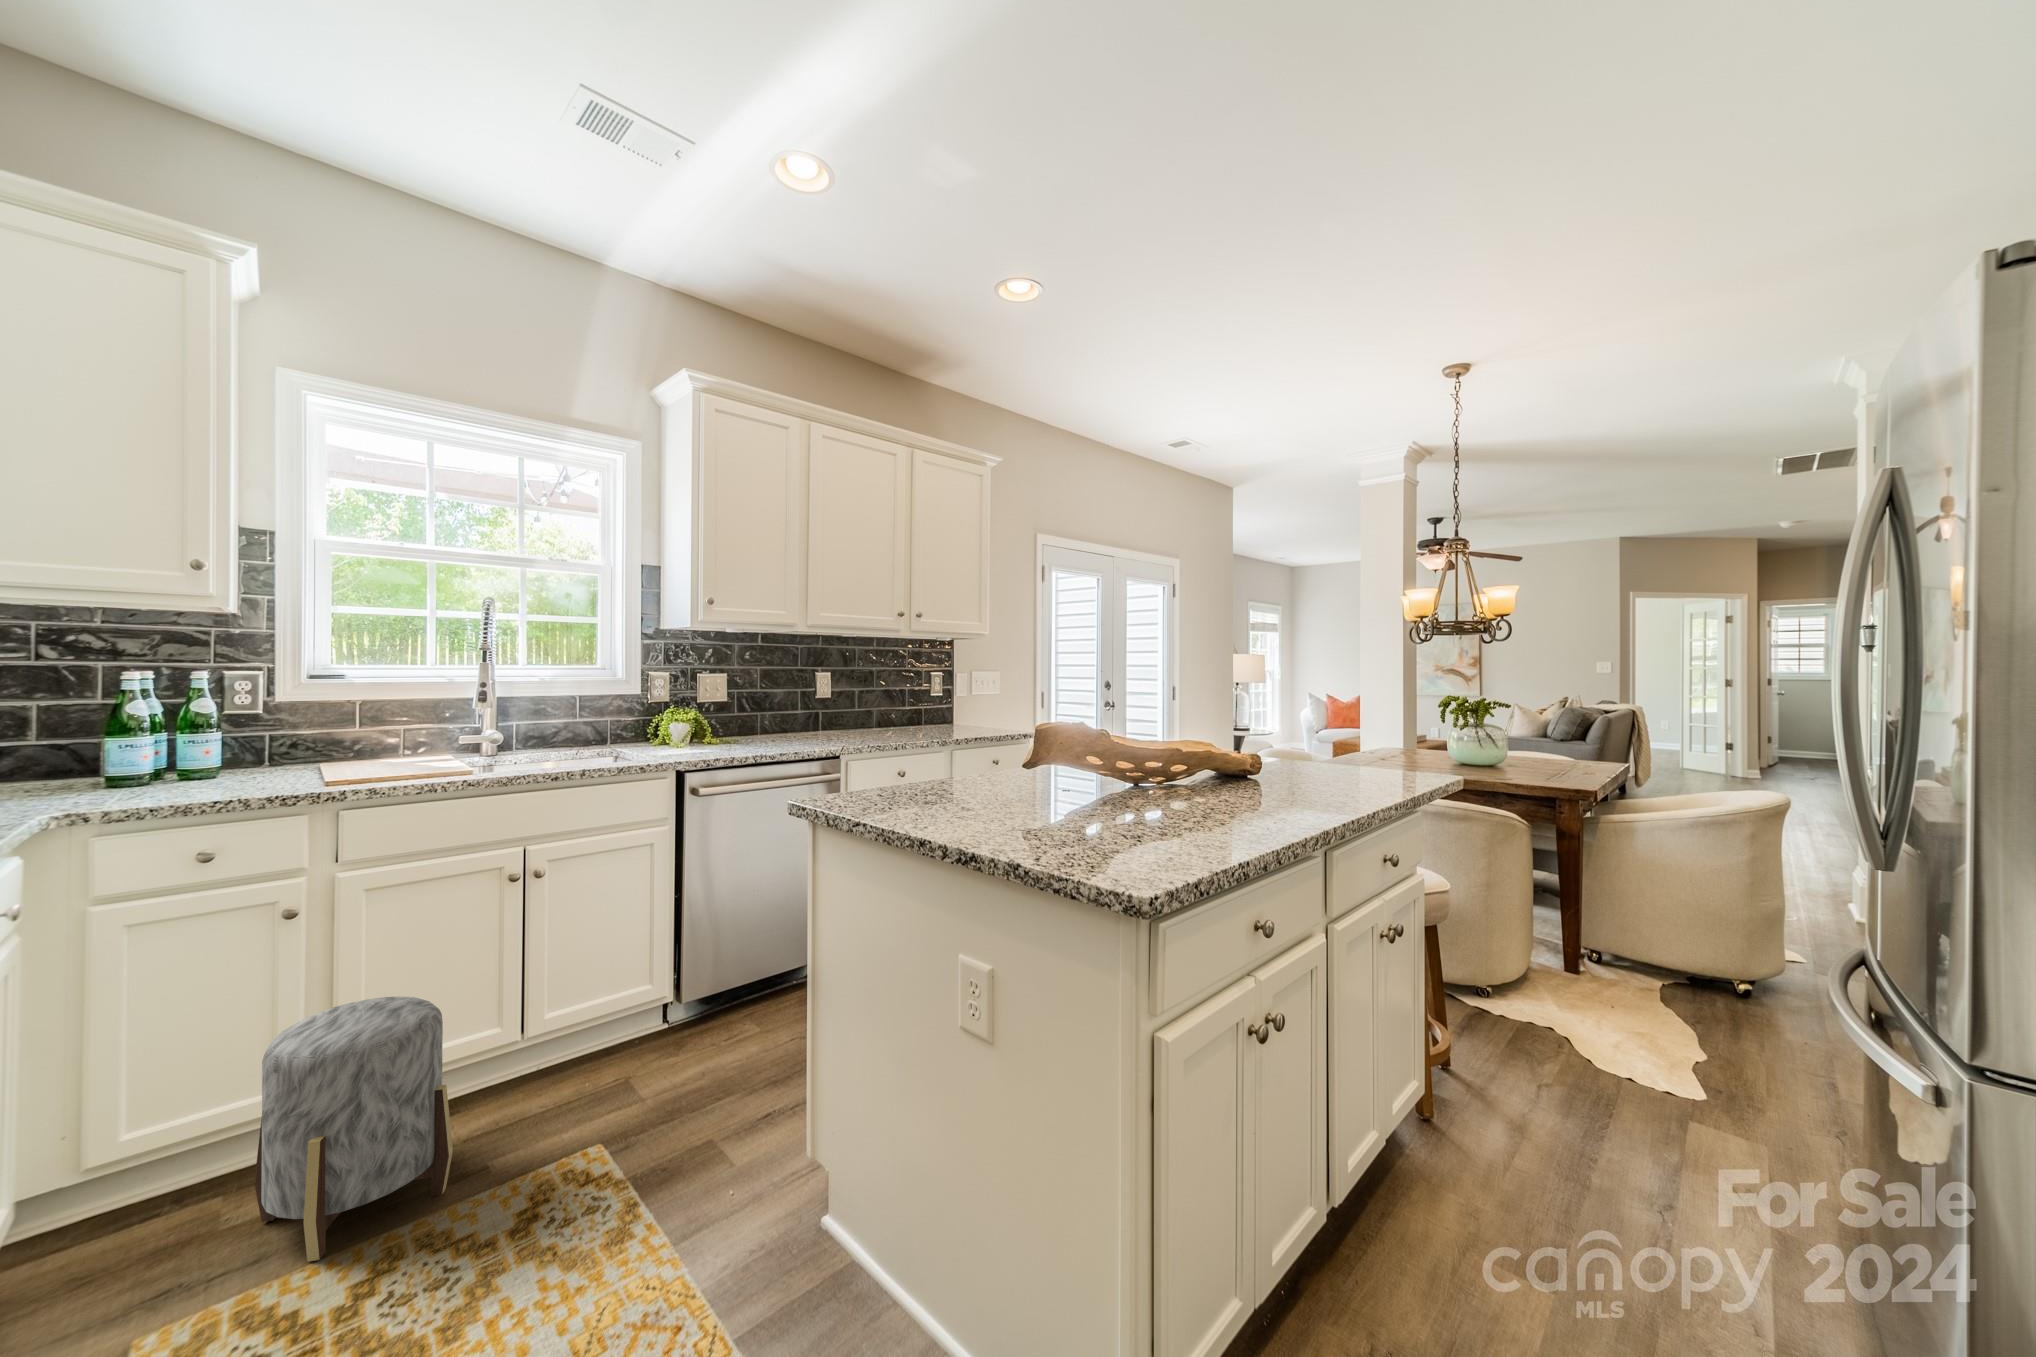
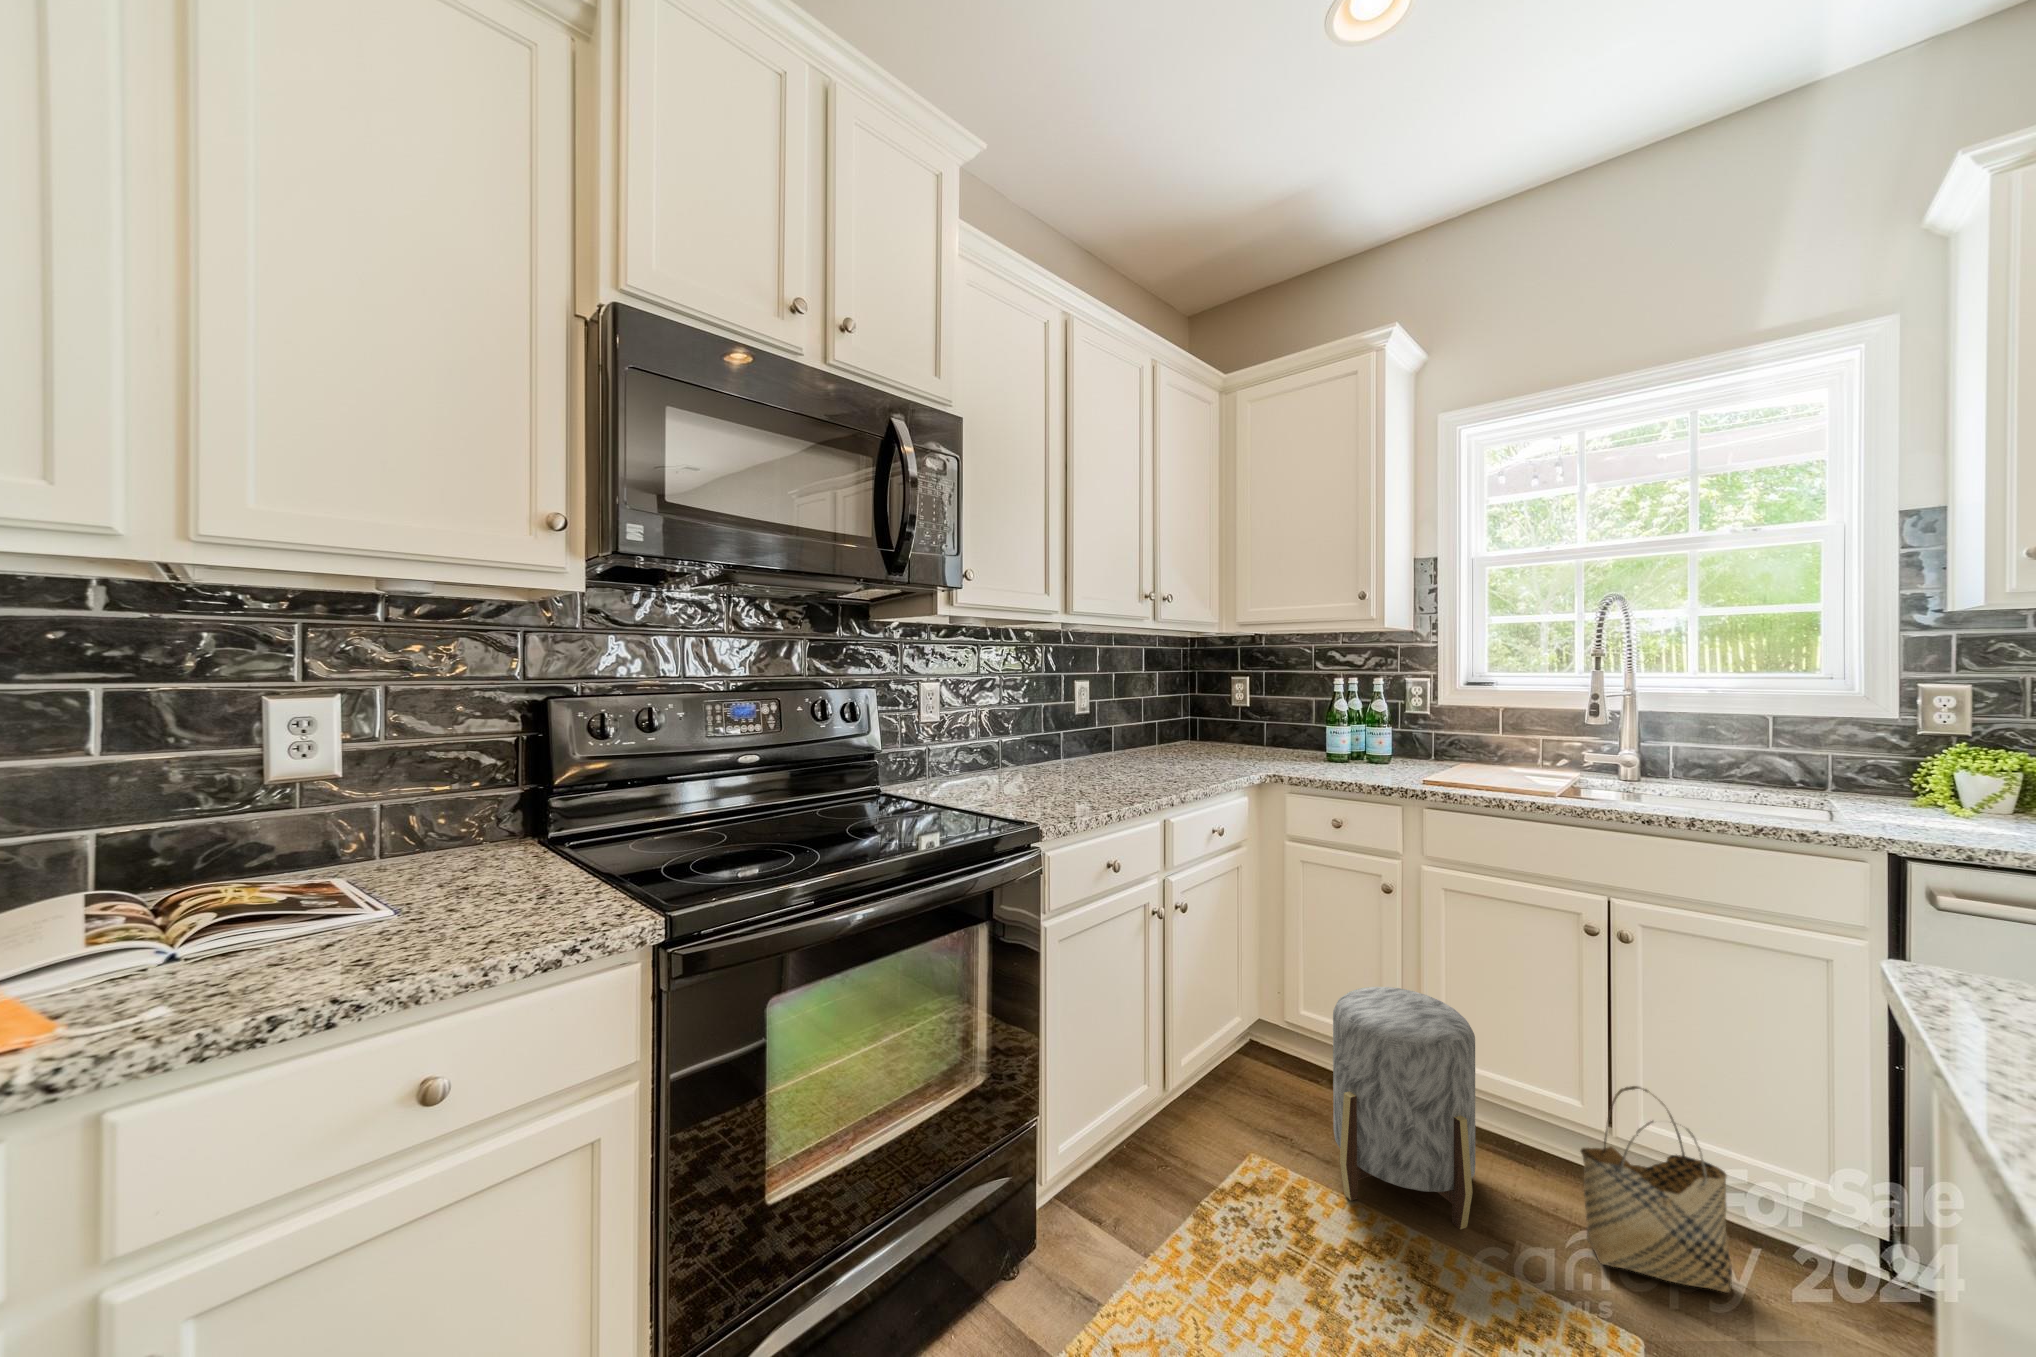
woven basket: none [534,983,626,1132] -> present [1581,1086,1732,1293]

